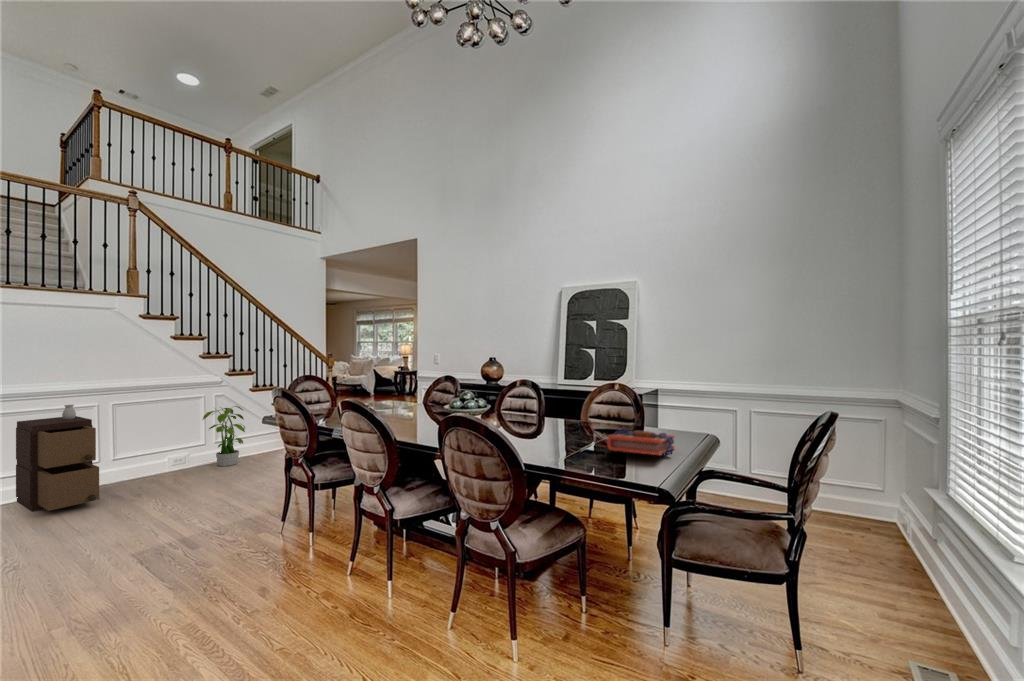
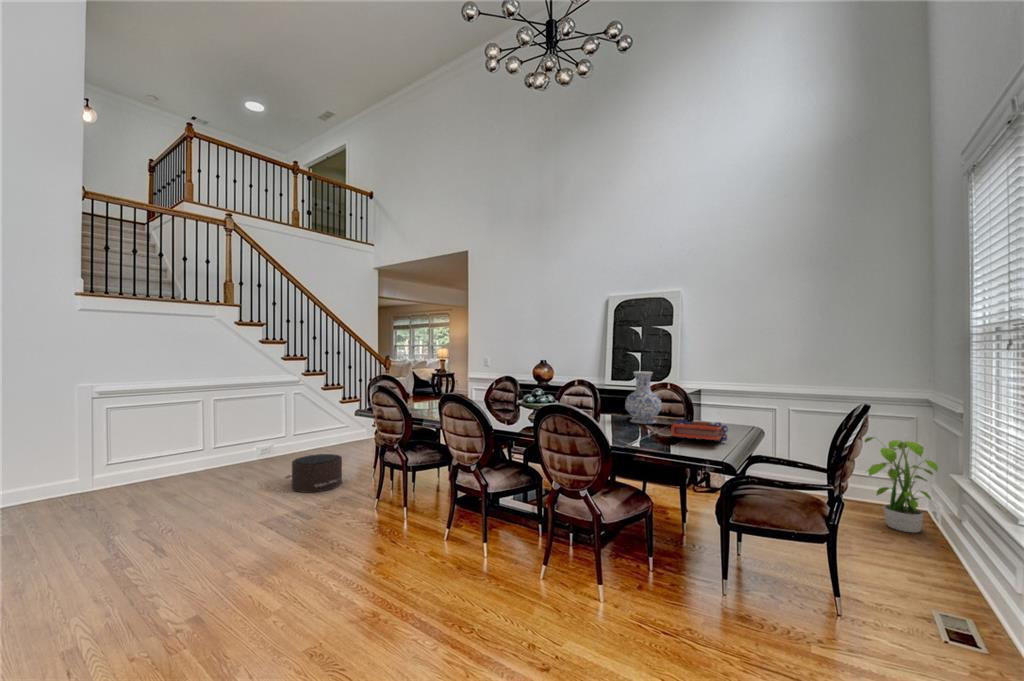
vase: none [567,372,608,432] -> present [625,372,662,424]
storage cabinet: present [16,405,99,512] -> none [139,398,211,489]
potted plant: present [203,406,245,466] -> present [865,437,939,533]
pouf: none [186,467,256,513] -> present [285,454,342,493]

